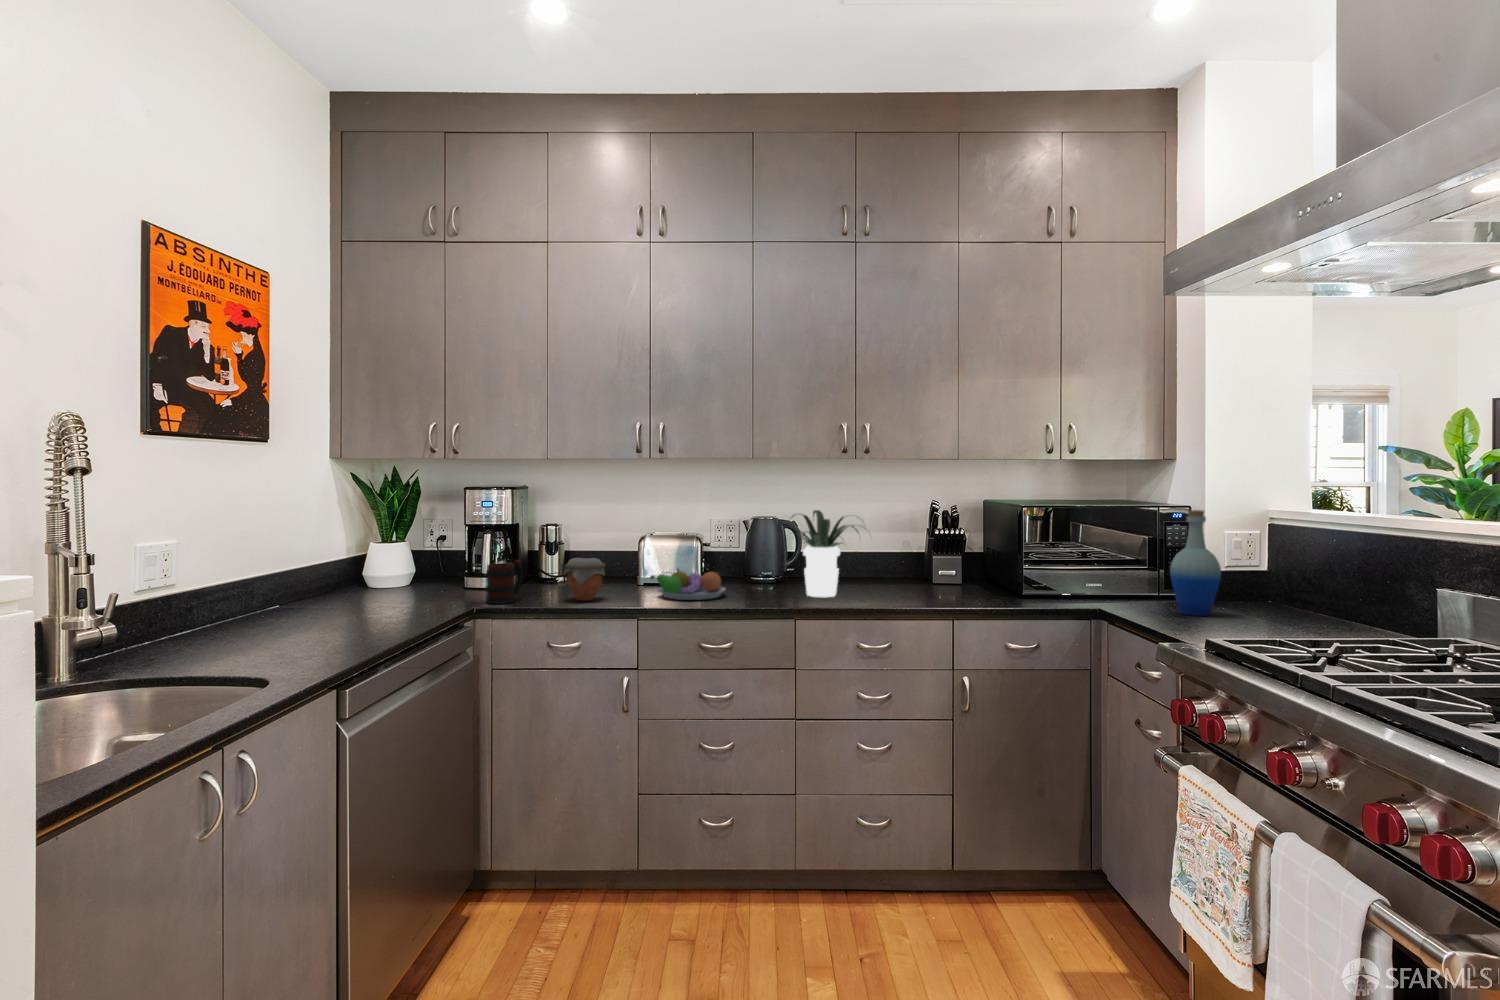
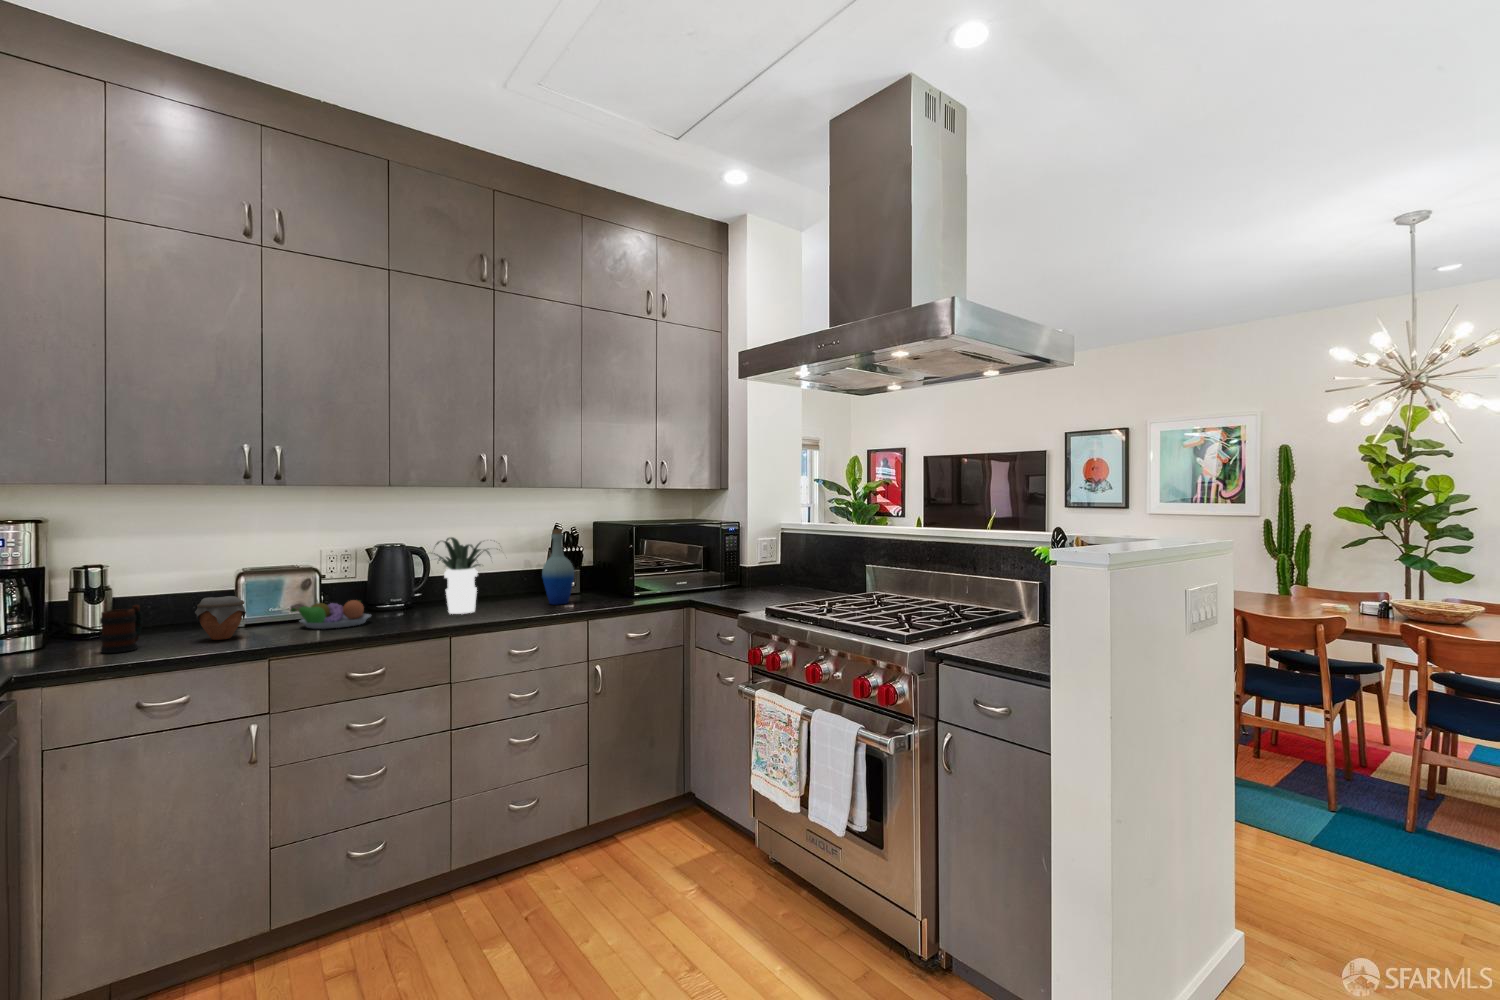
bottle: present [1170,510,1221,616] -> present [542,530,574,605]

